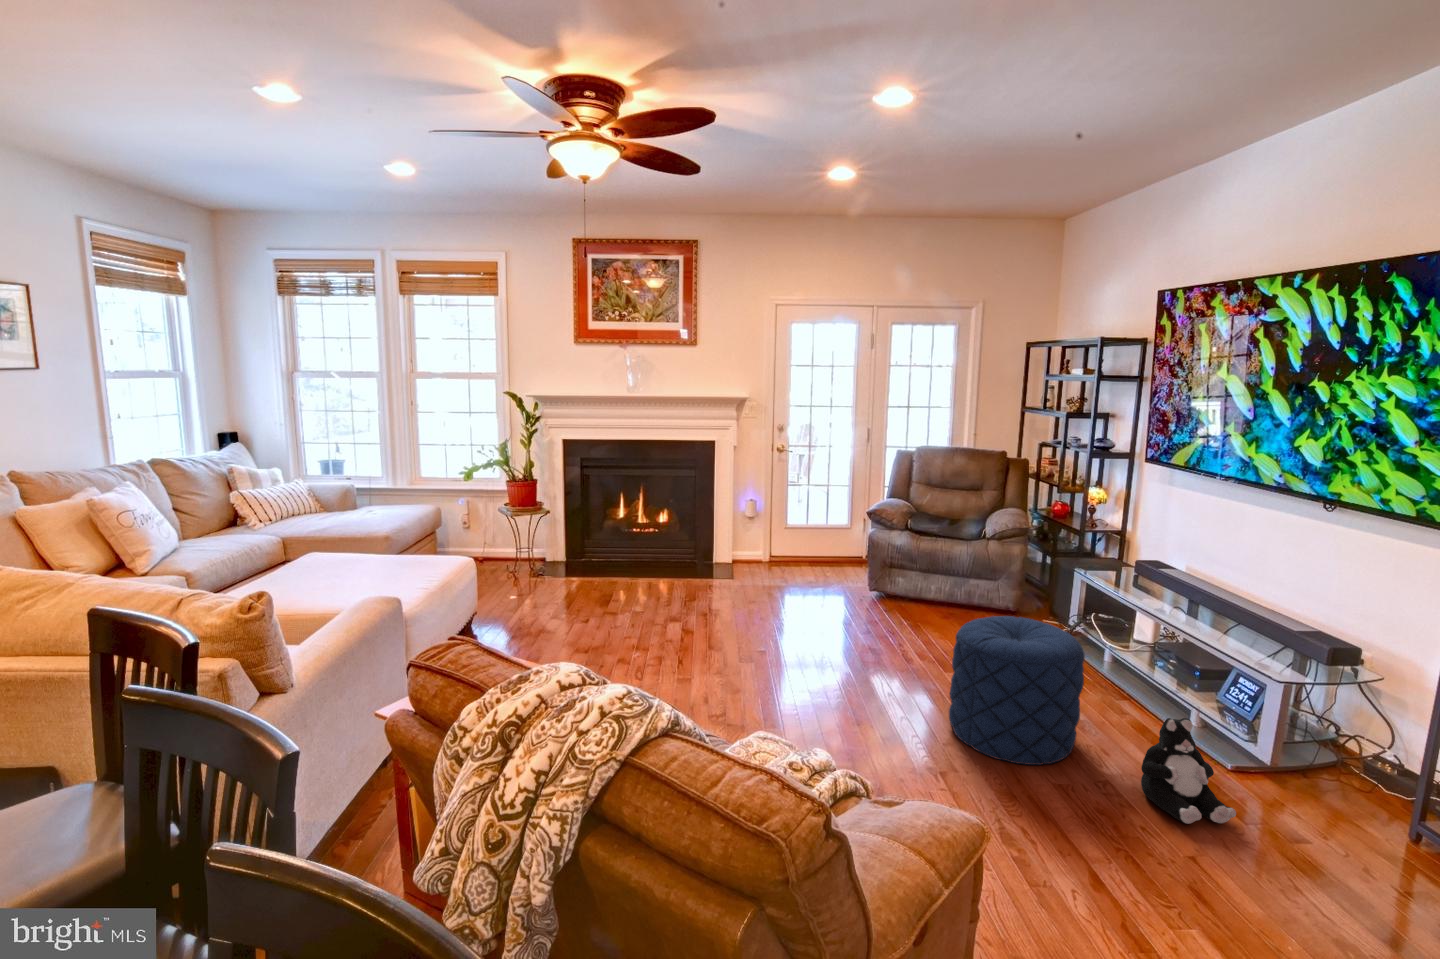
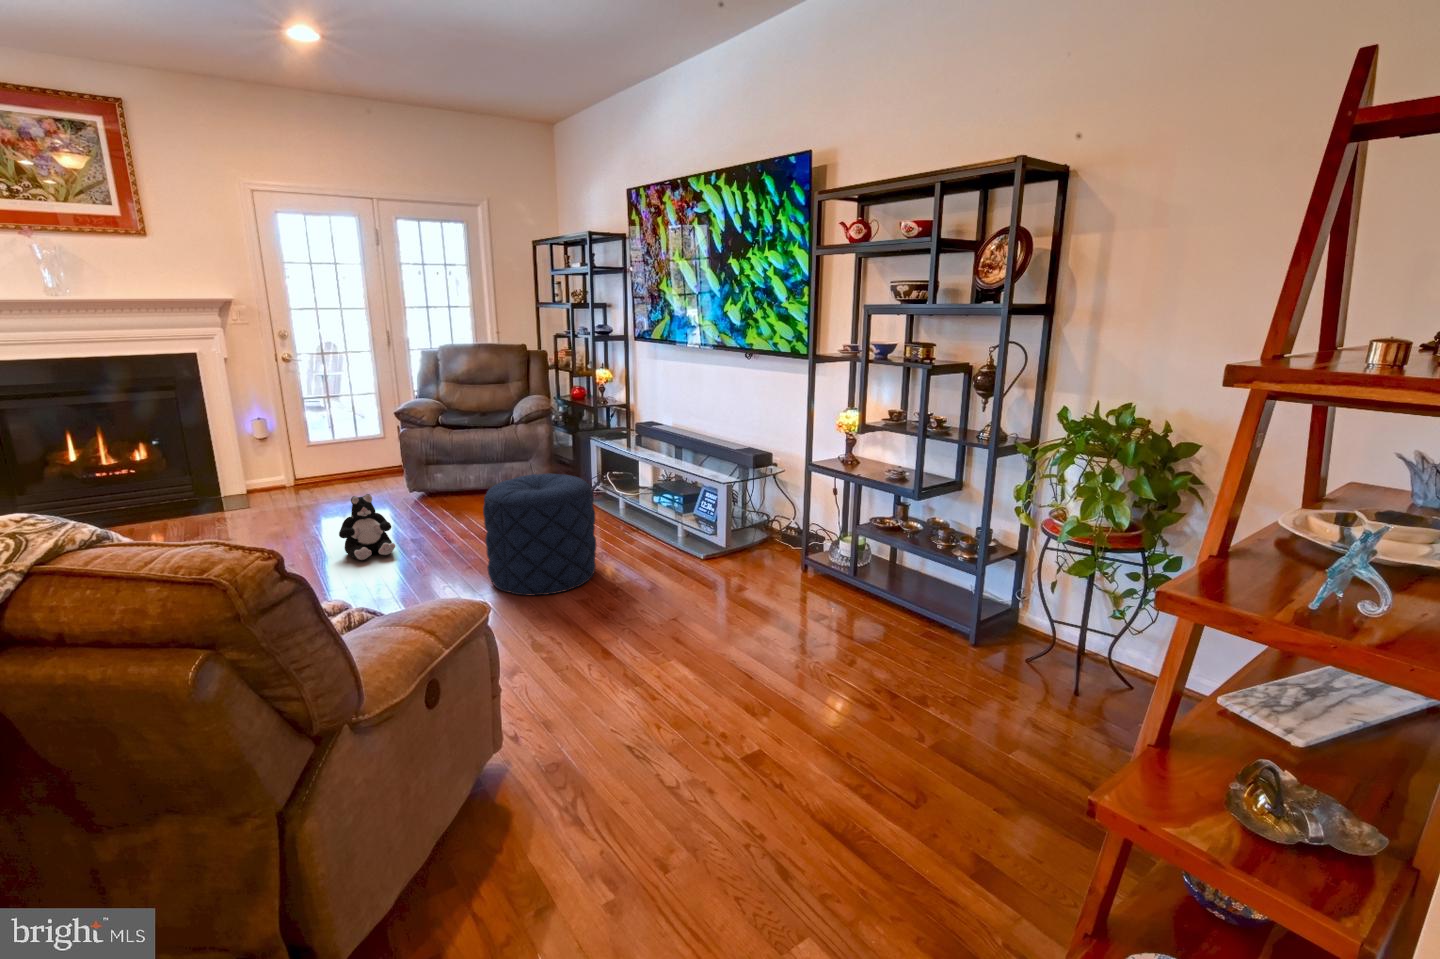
plush toy: present [1141,718,1236,824] -> present [339,494,395,560]

